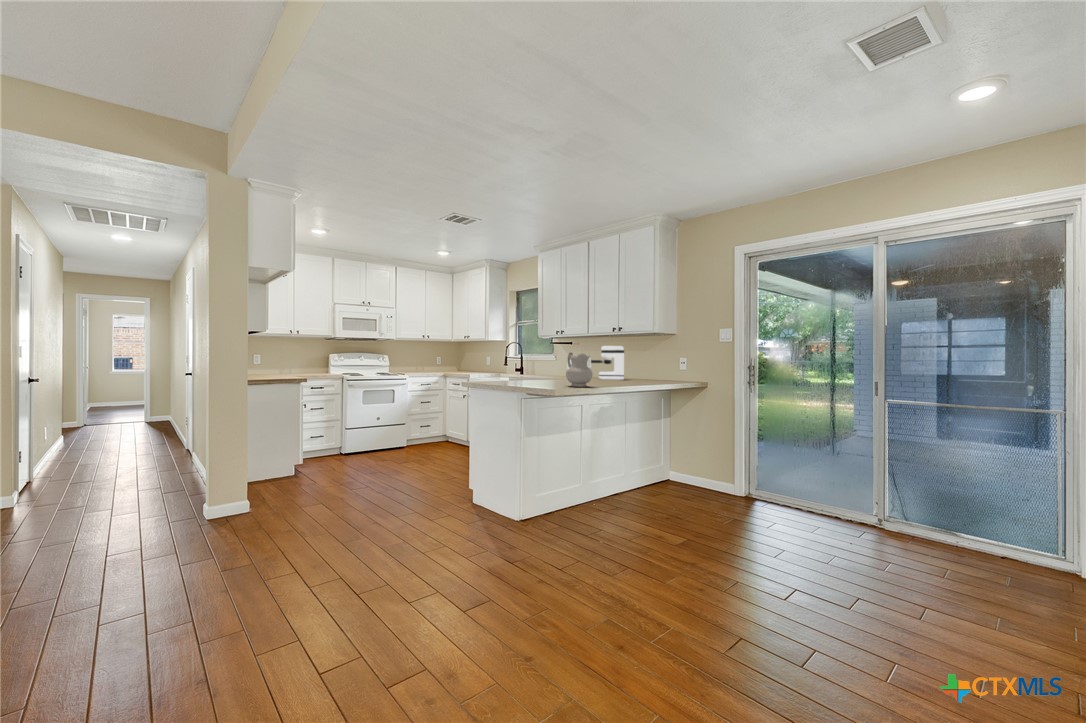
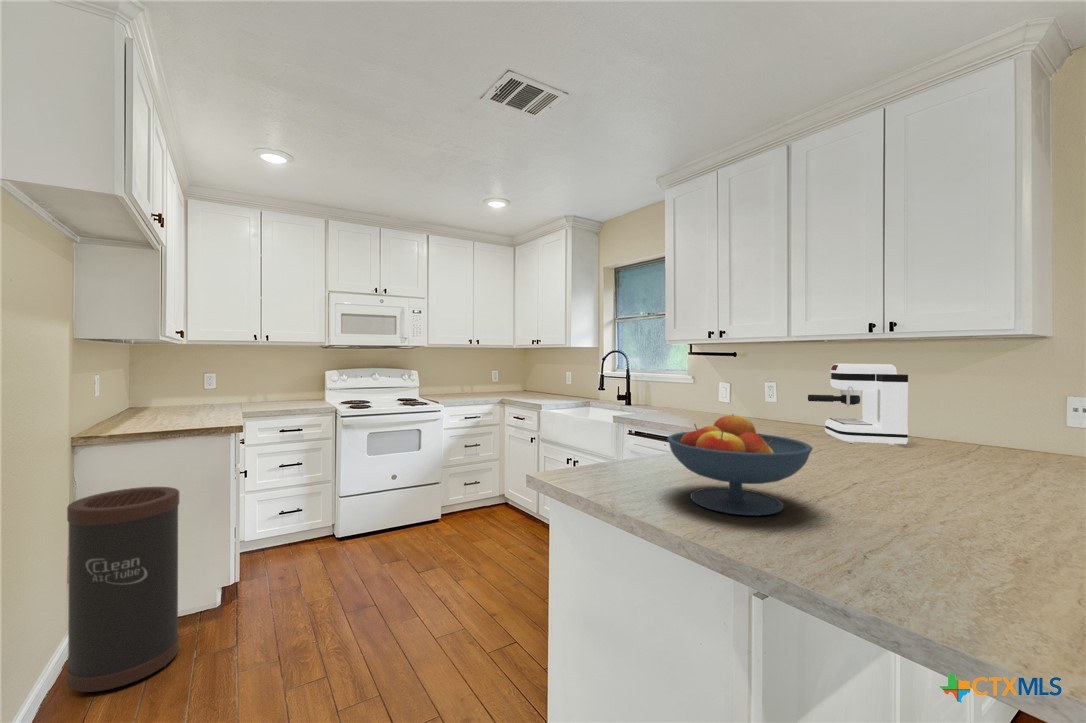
ceramic pitcher: present [566,353,593,387] -> none [891,409,1038,559]
fruit bowl: none [508,358,550,384] -> present [667,415,812,516]
trash can: none [246,404,292,491] -> present [67,487,179,692]

